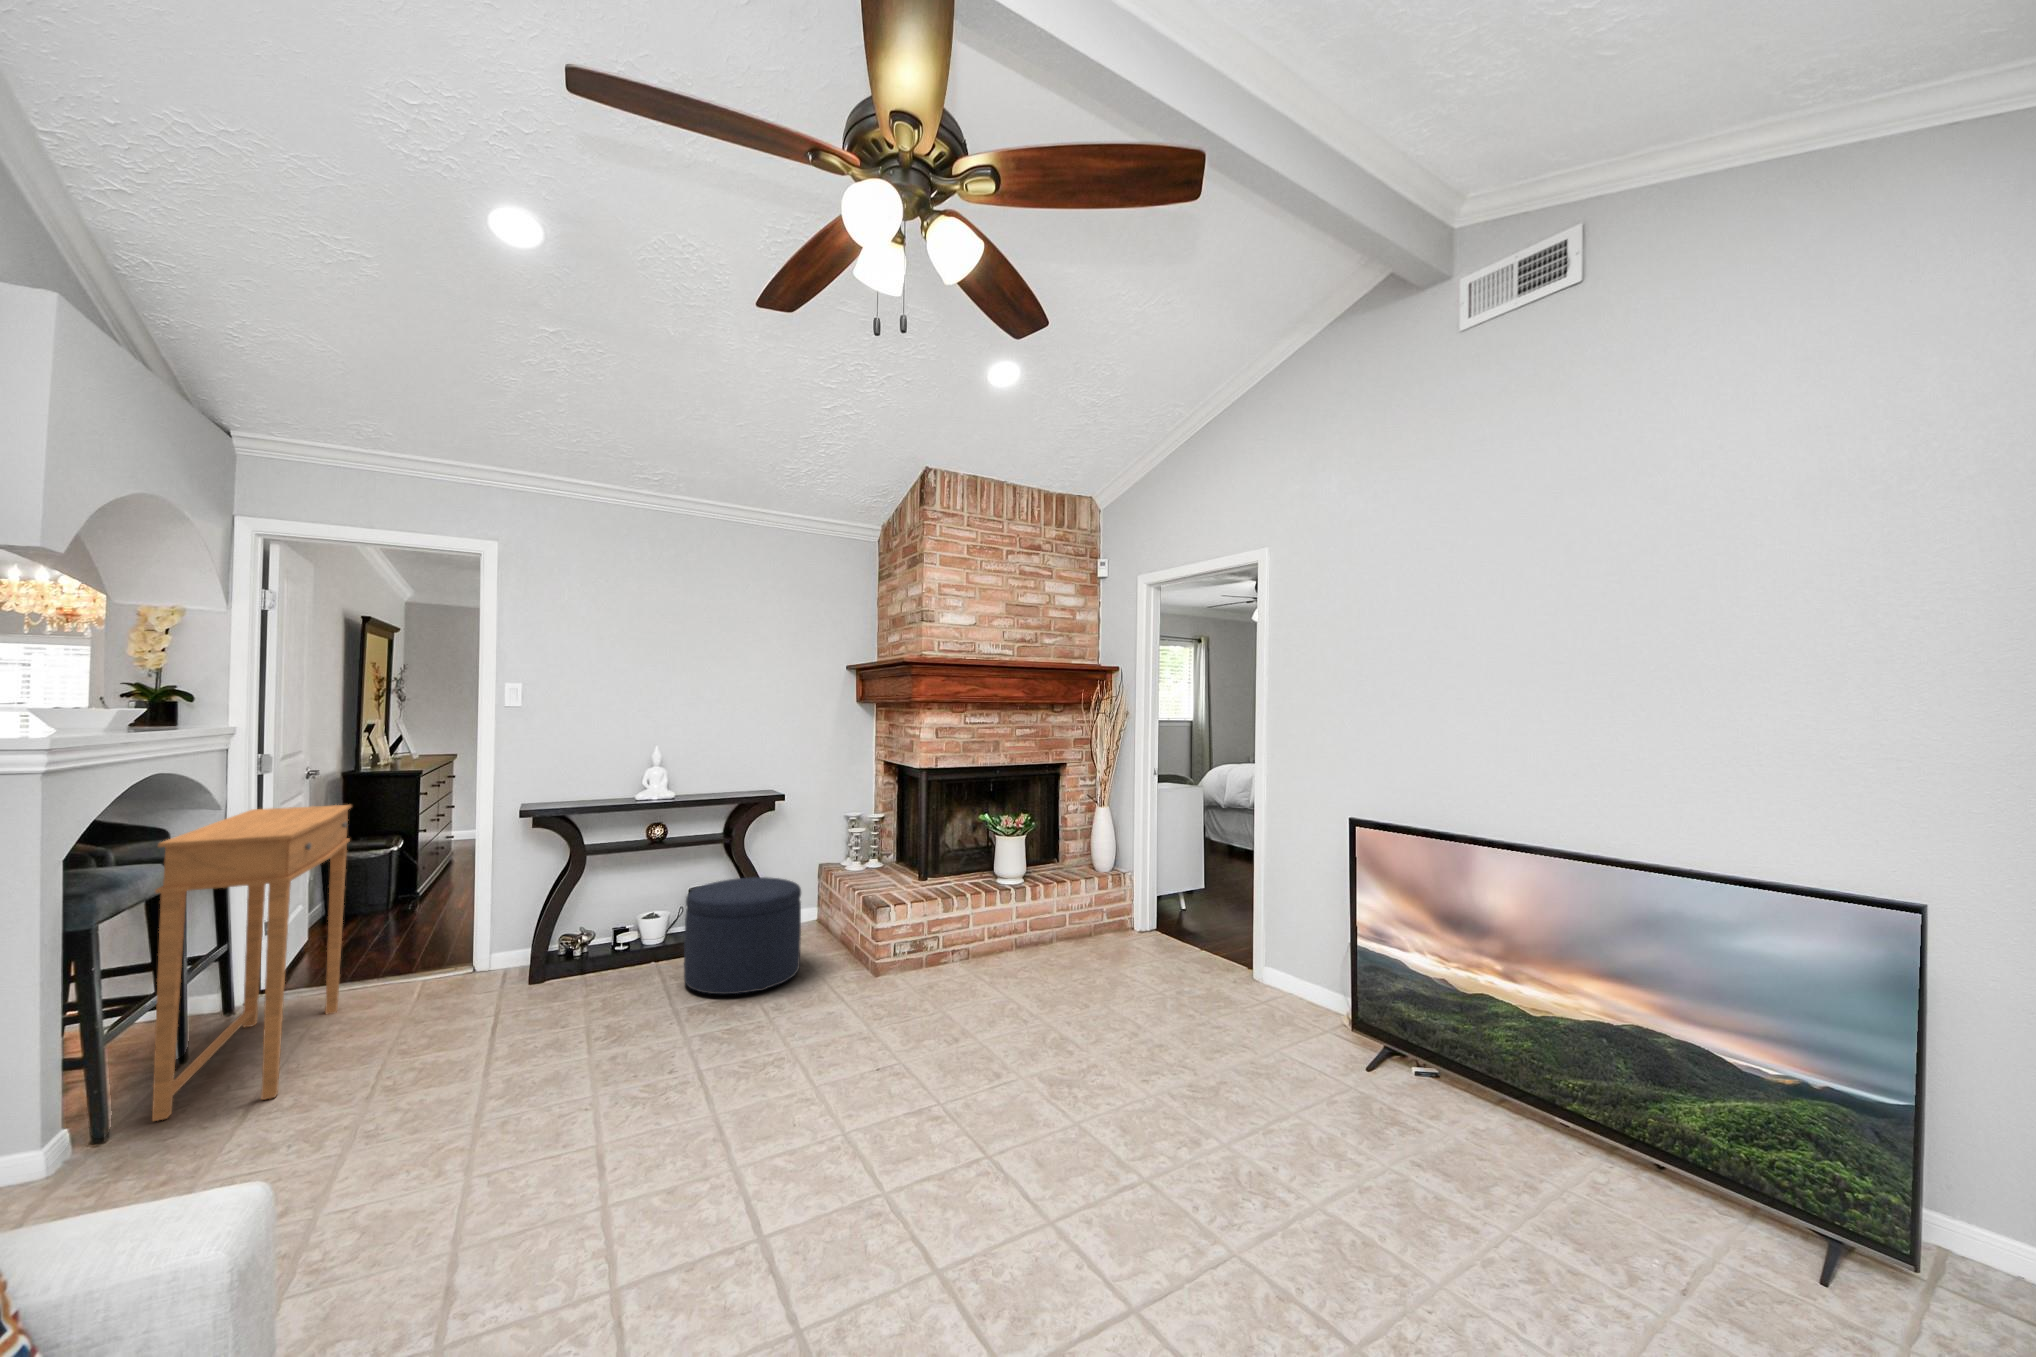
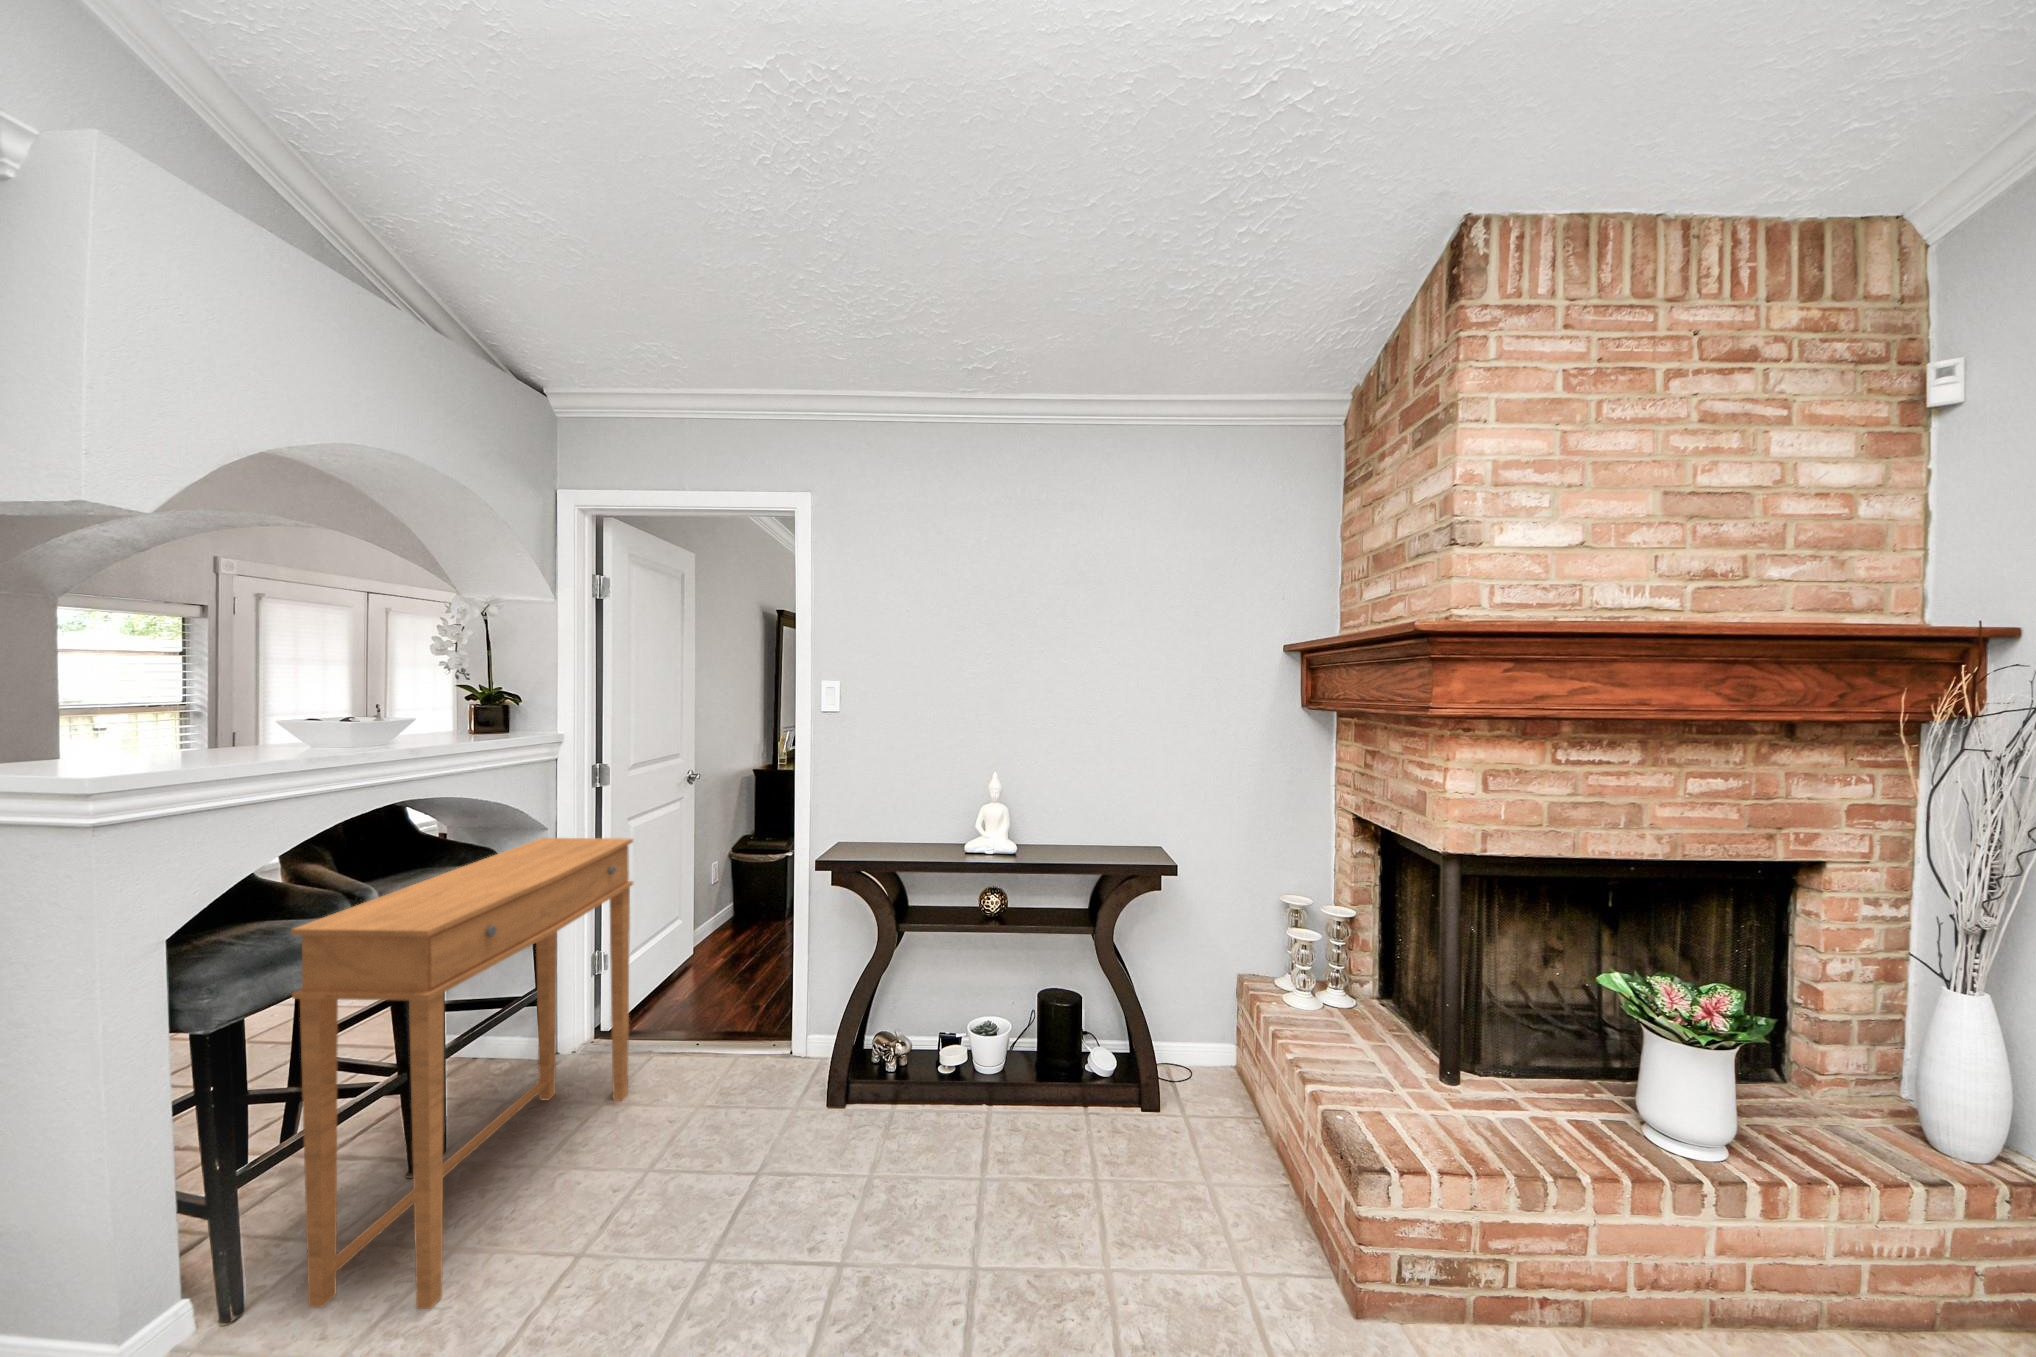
ottoman: present [684,877,801,994] -> none [1005,1011,1202,1280]

